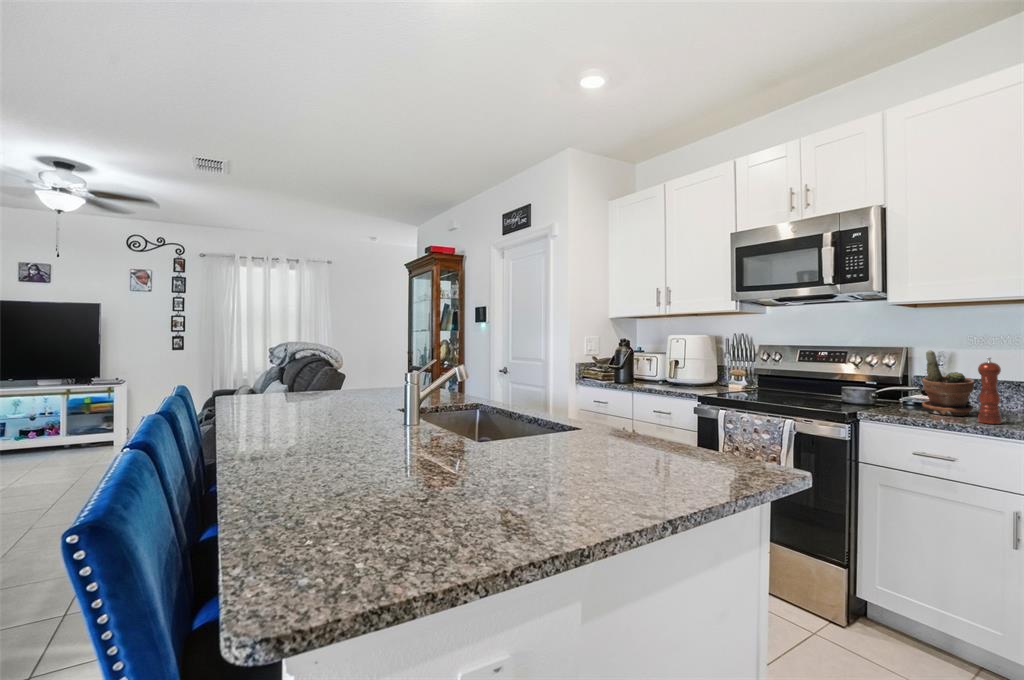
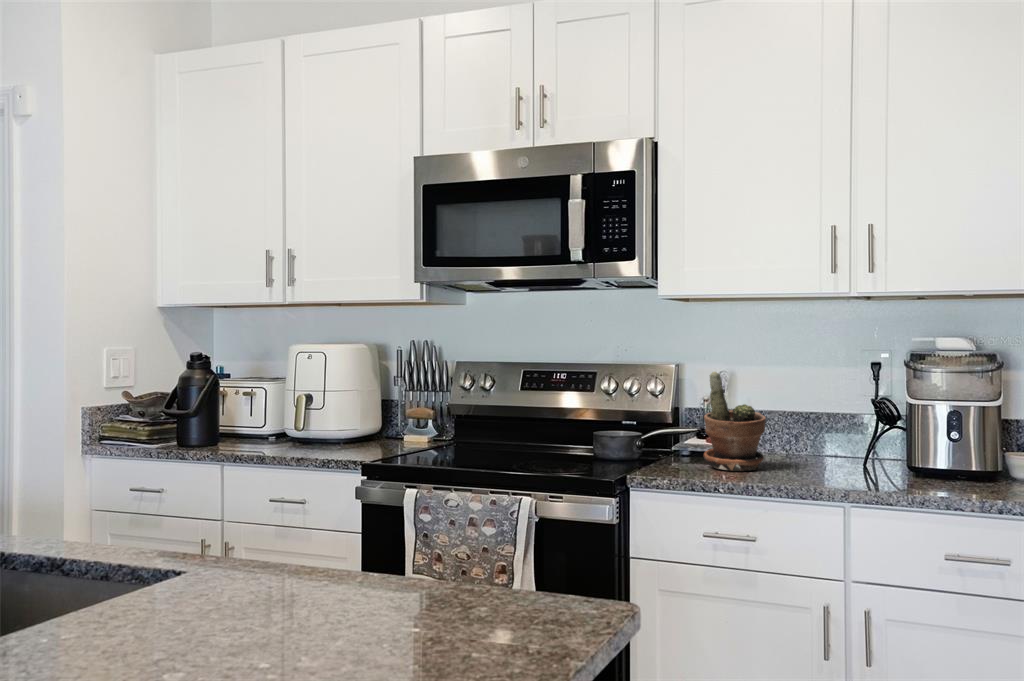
pepper mill: present [978,358,1002,424] -> none [774,382,800,479]

